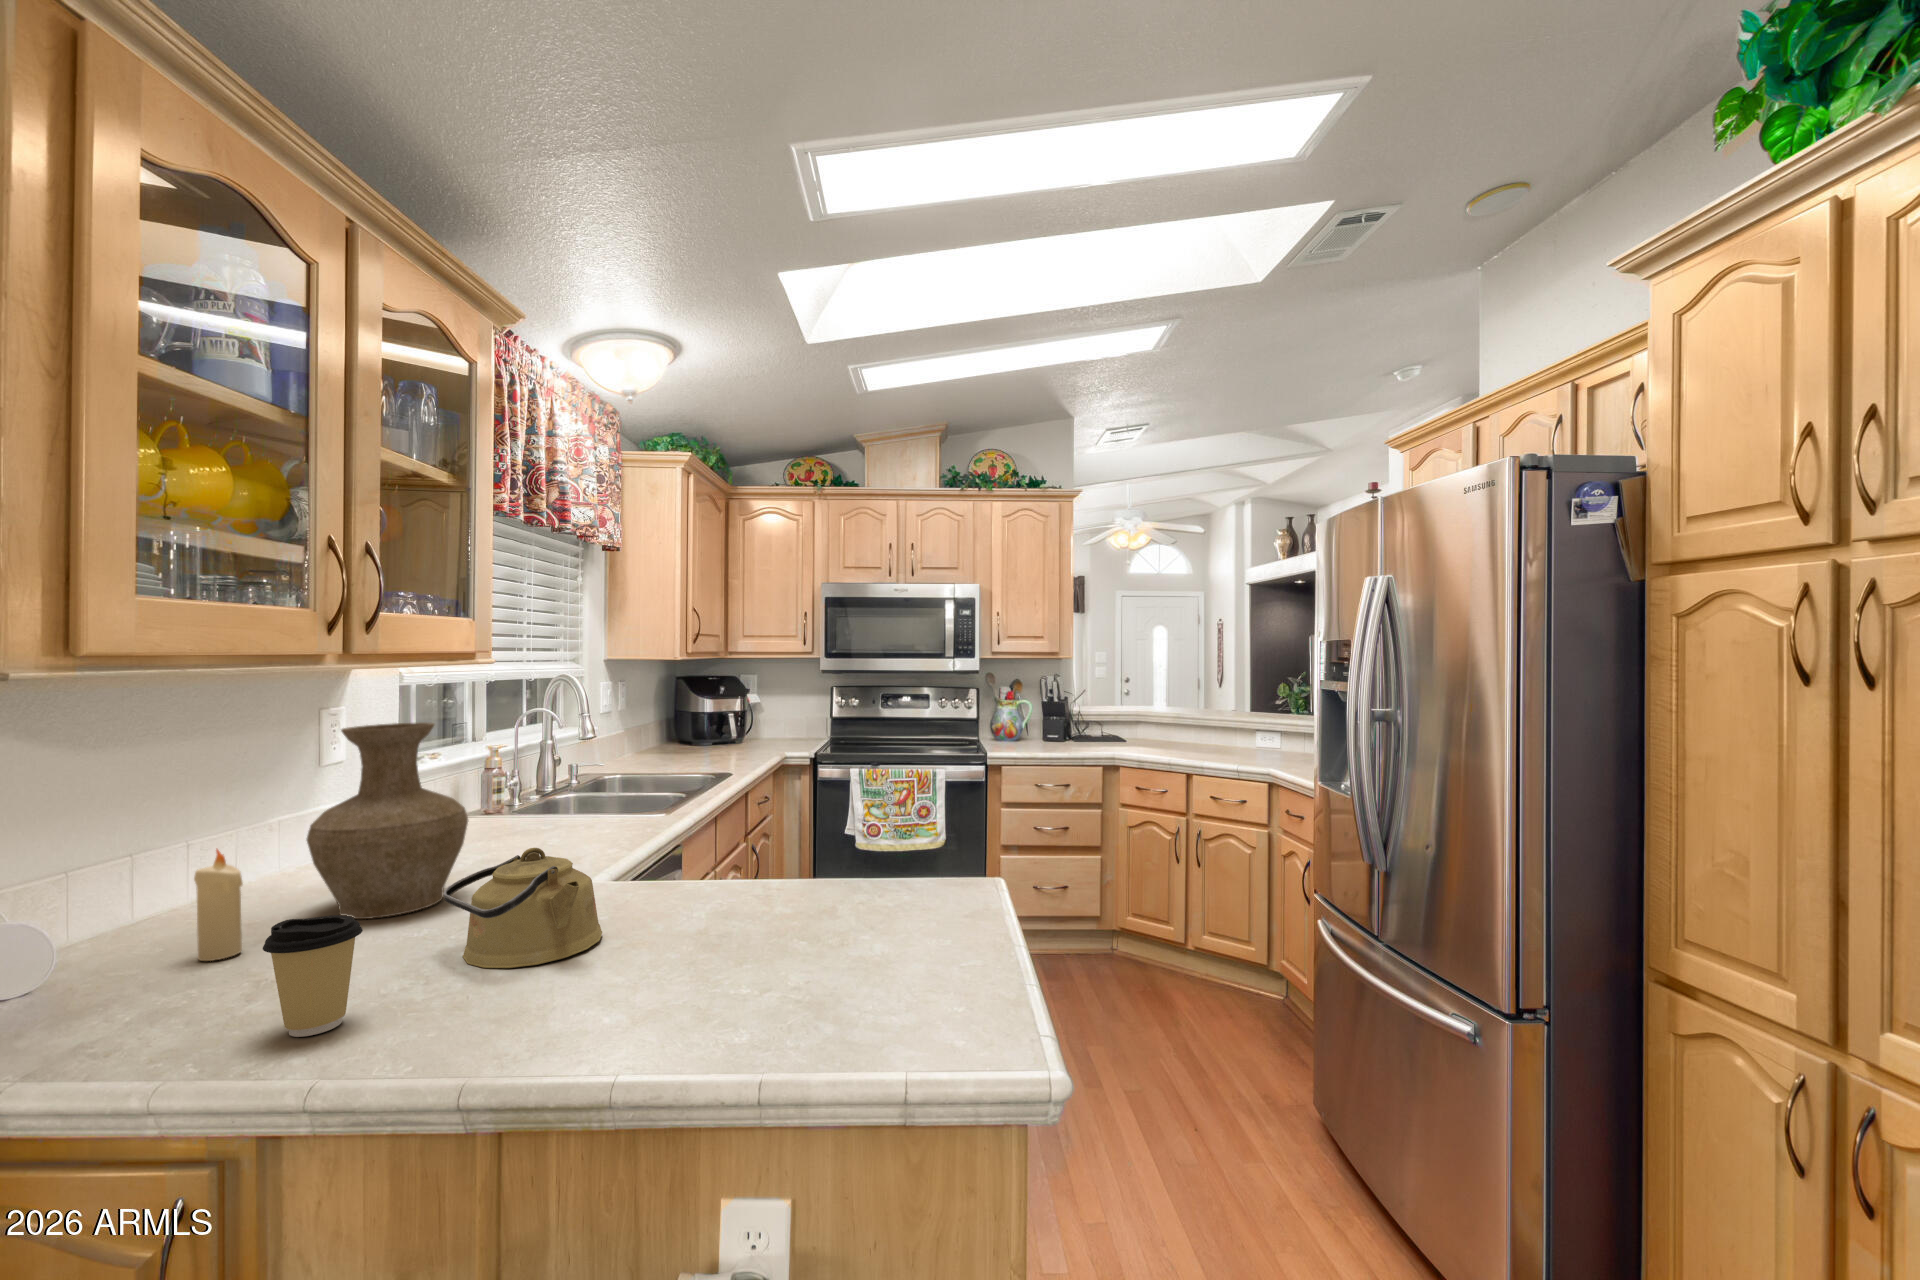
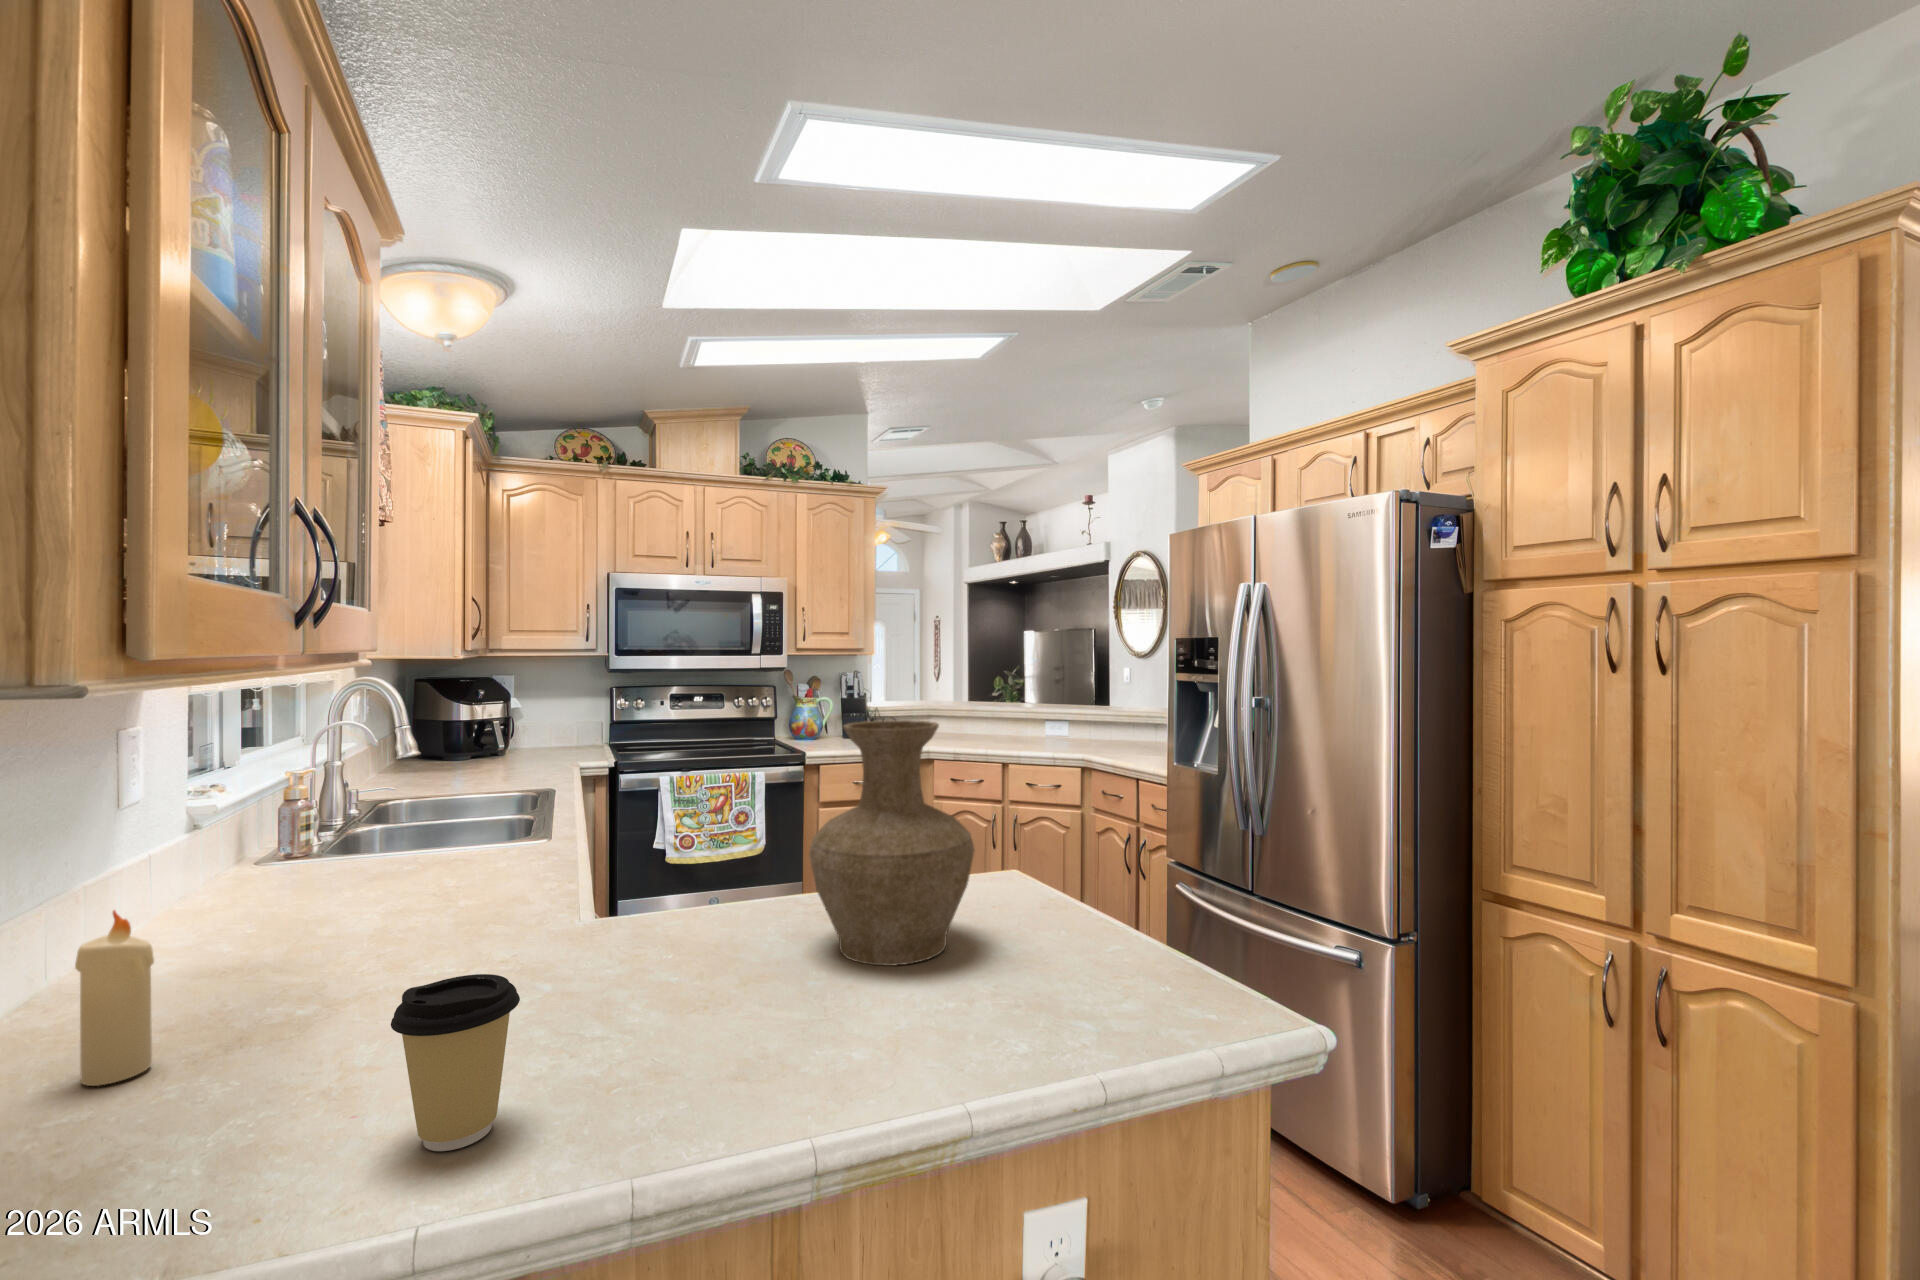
vase: present [307,722,468,919] -> present [809,720,974,966]
kettle: present [443,848,602,968] -> none [490,870,707,1027]

